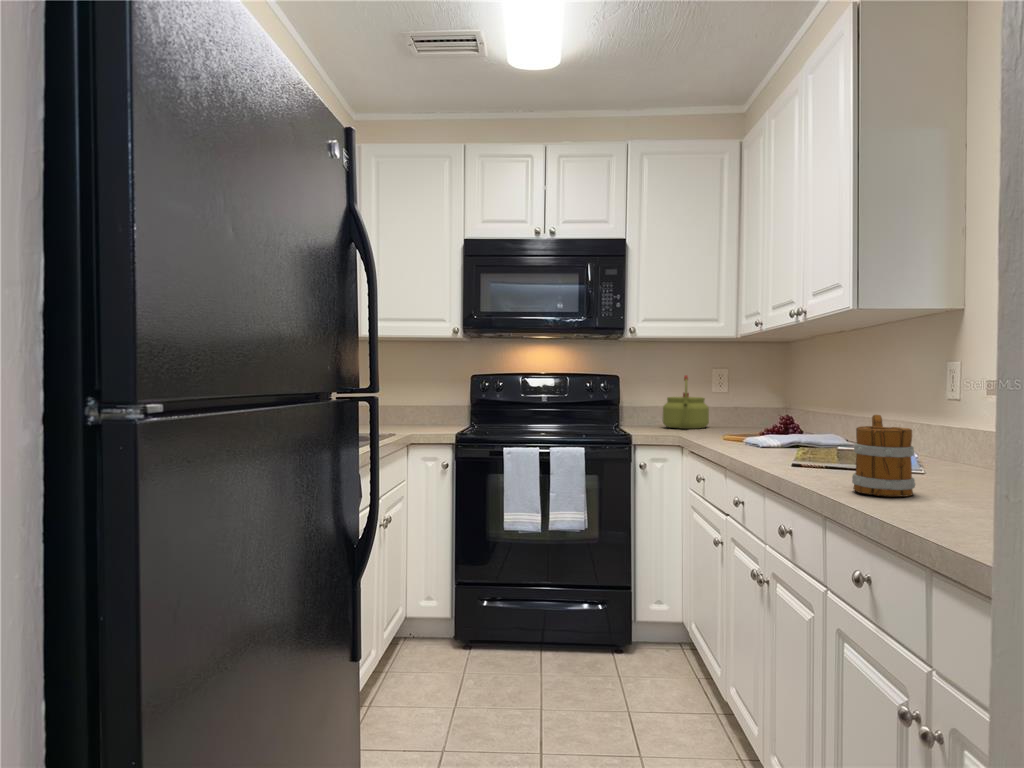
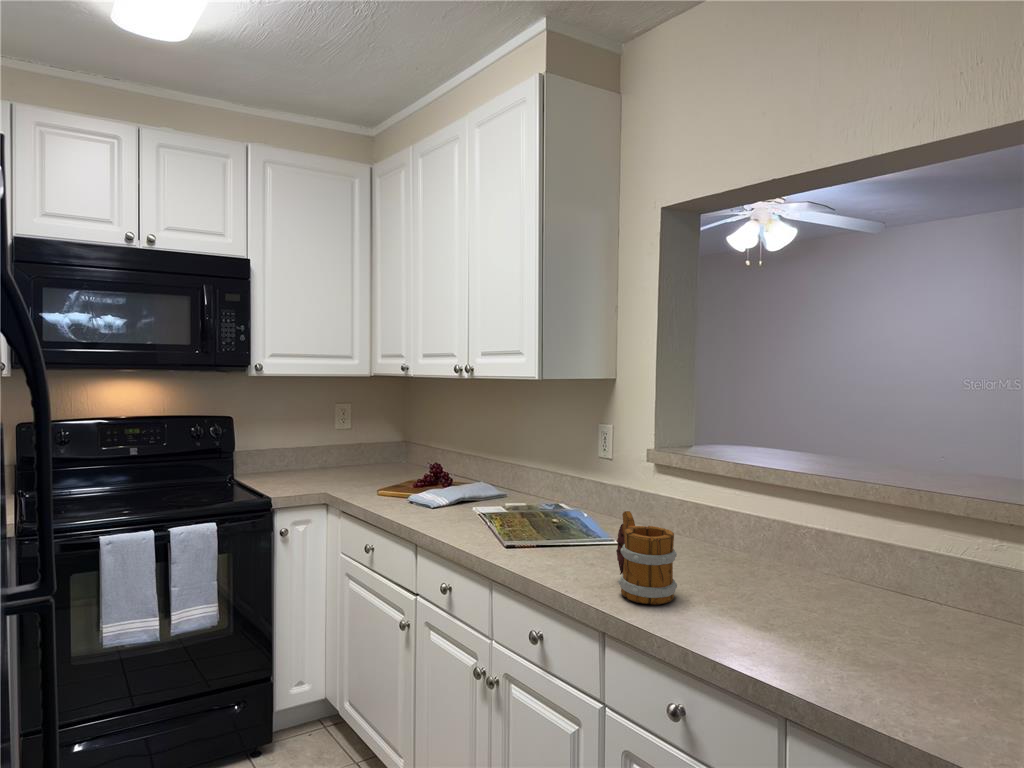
kettle: present [663,375,709,429] -> none [289,416,341,476]

